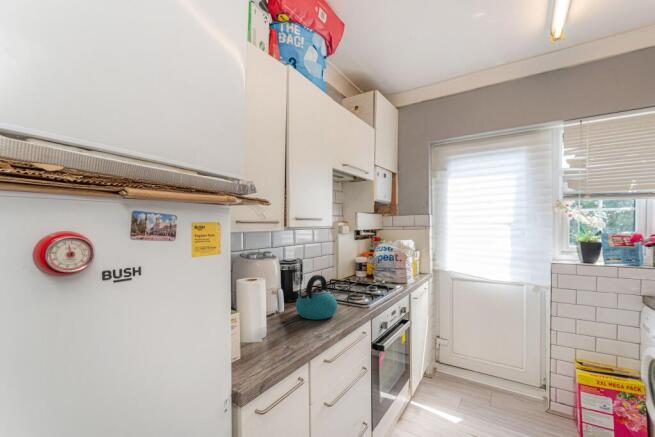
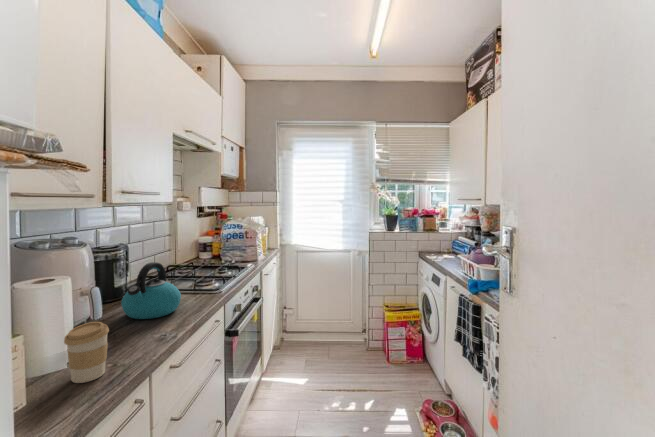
coffee cup: none [261,313,287,355] -> present [64,322,109,383]

